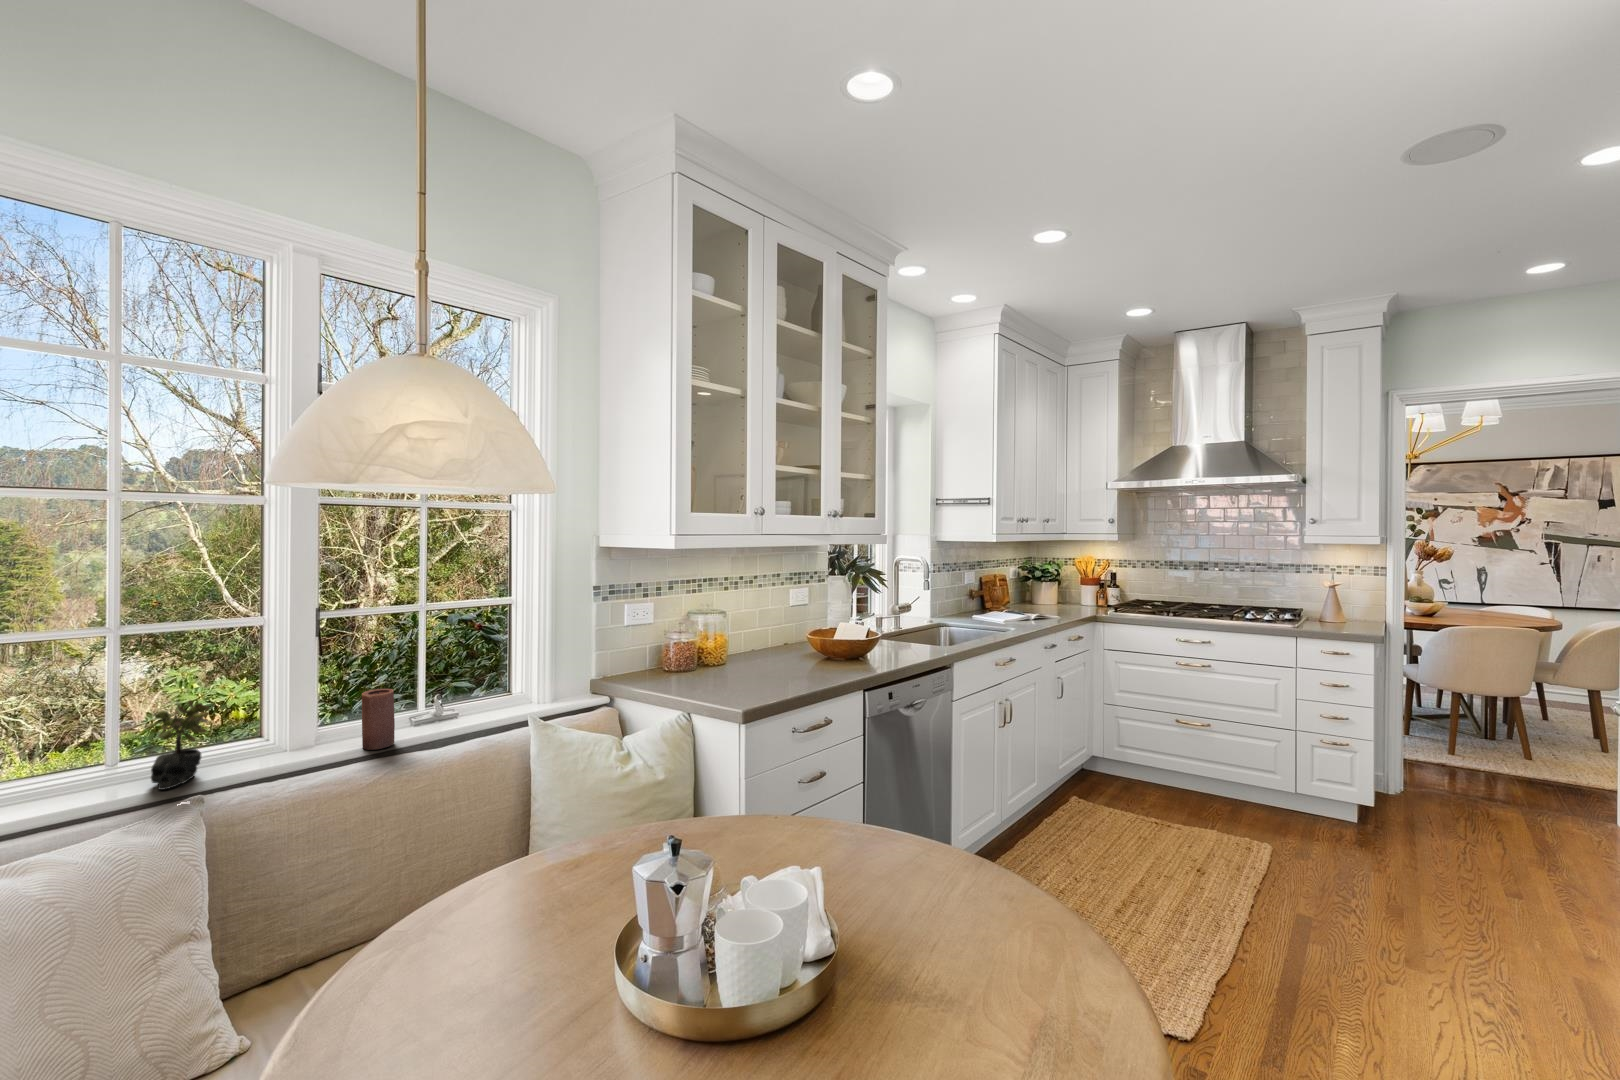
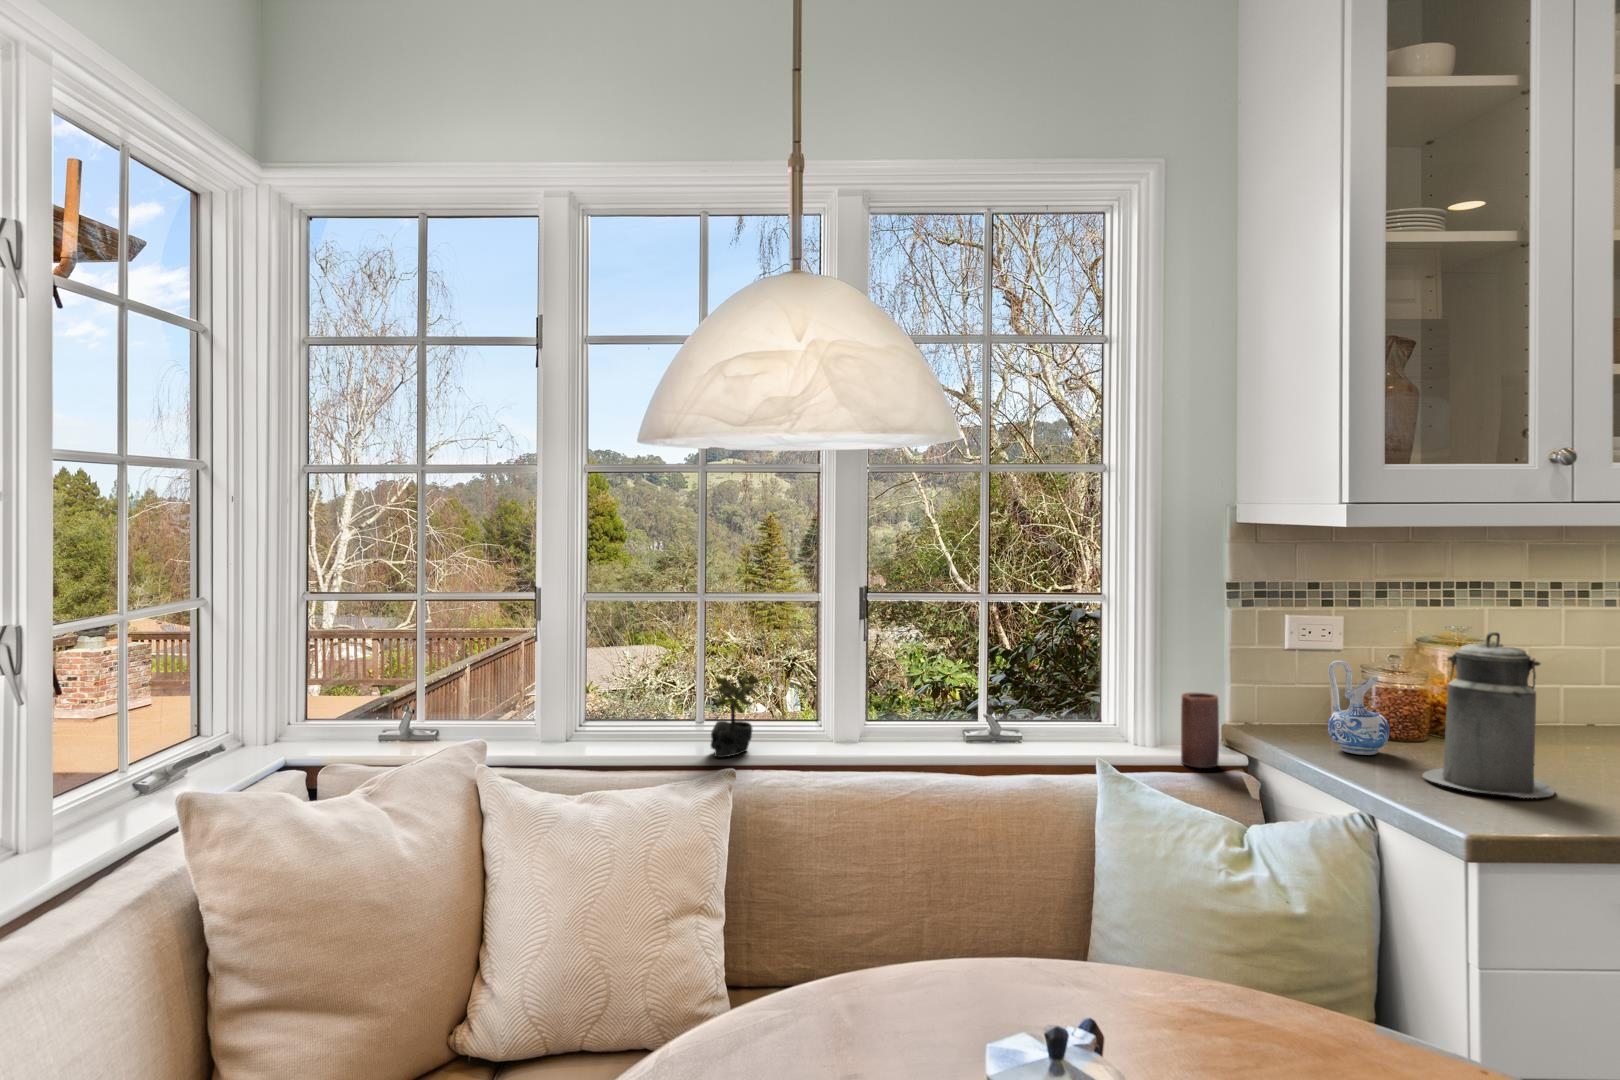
canister: none [709,609,765,693] -> present [1423,632,1554,798]
ceramic pitcher: none [656,630,687,682] -> present [1328,660,1389,755]
candle: present [362,689,395,750] -> present [1181,693,1219,768]

